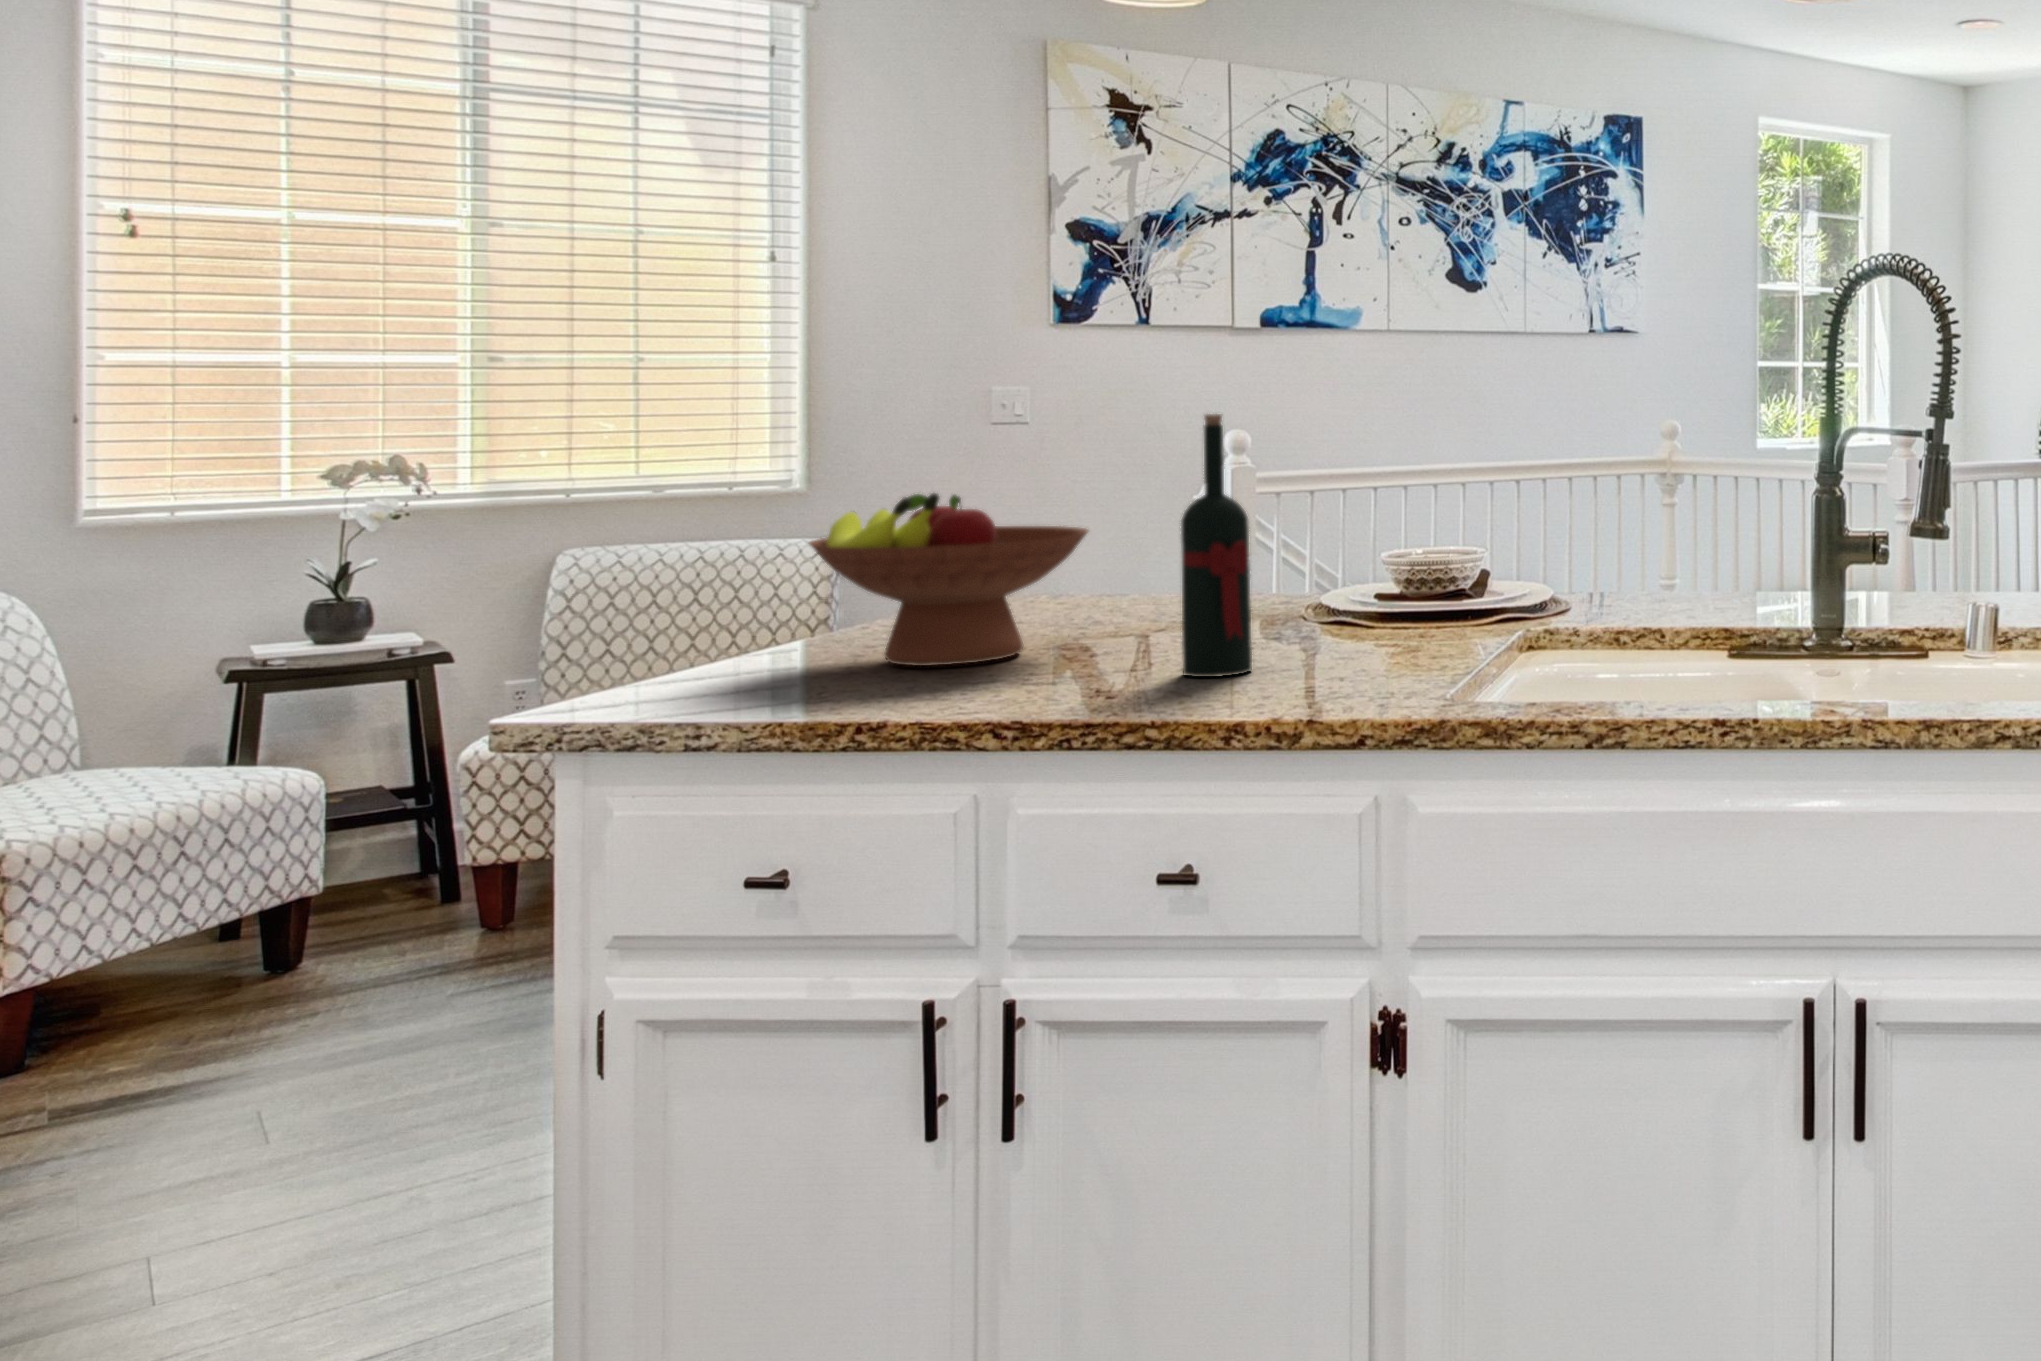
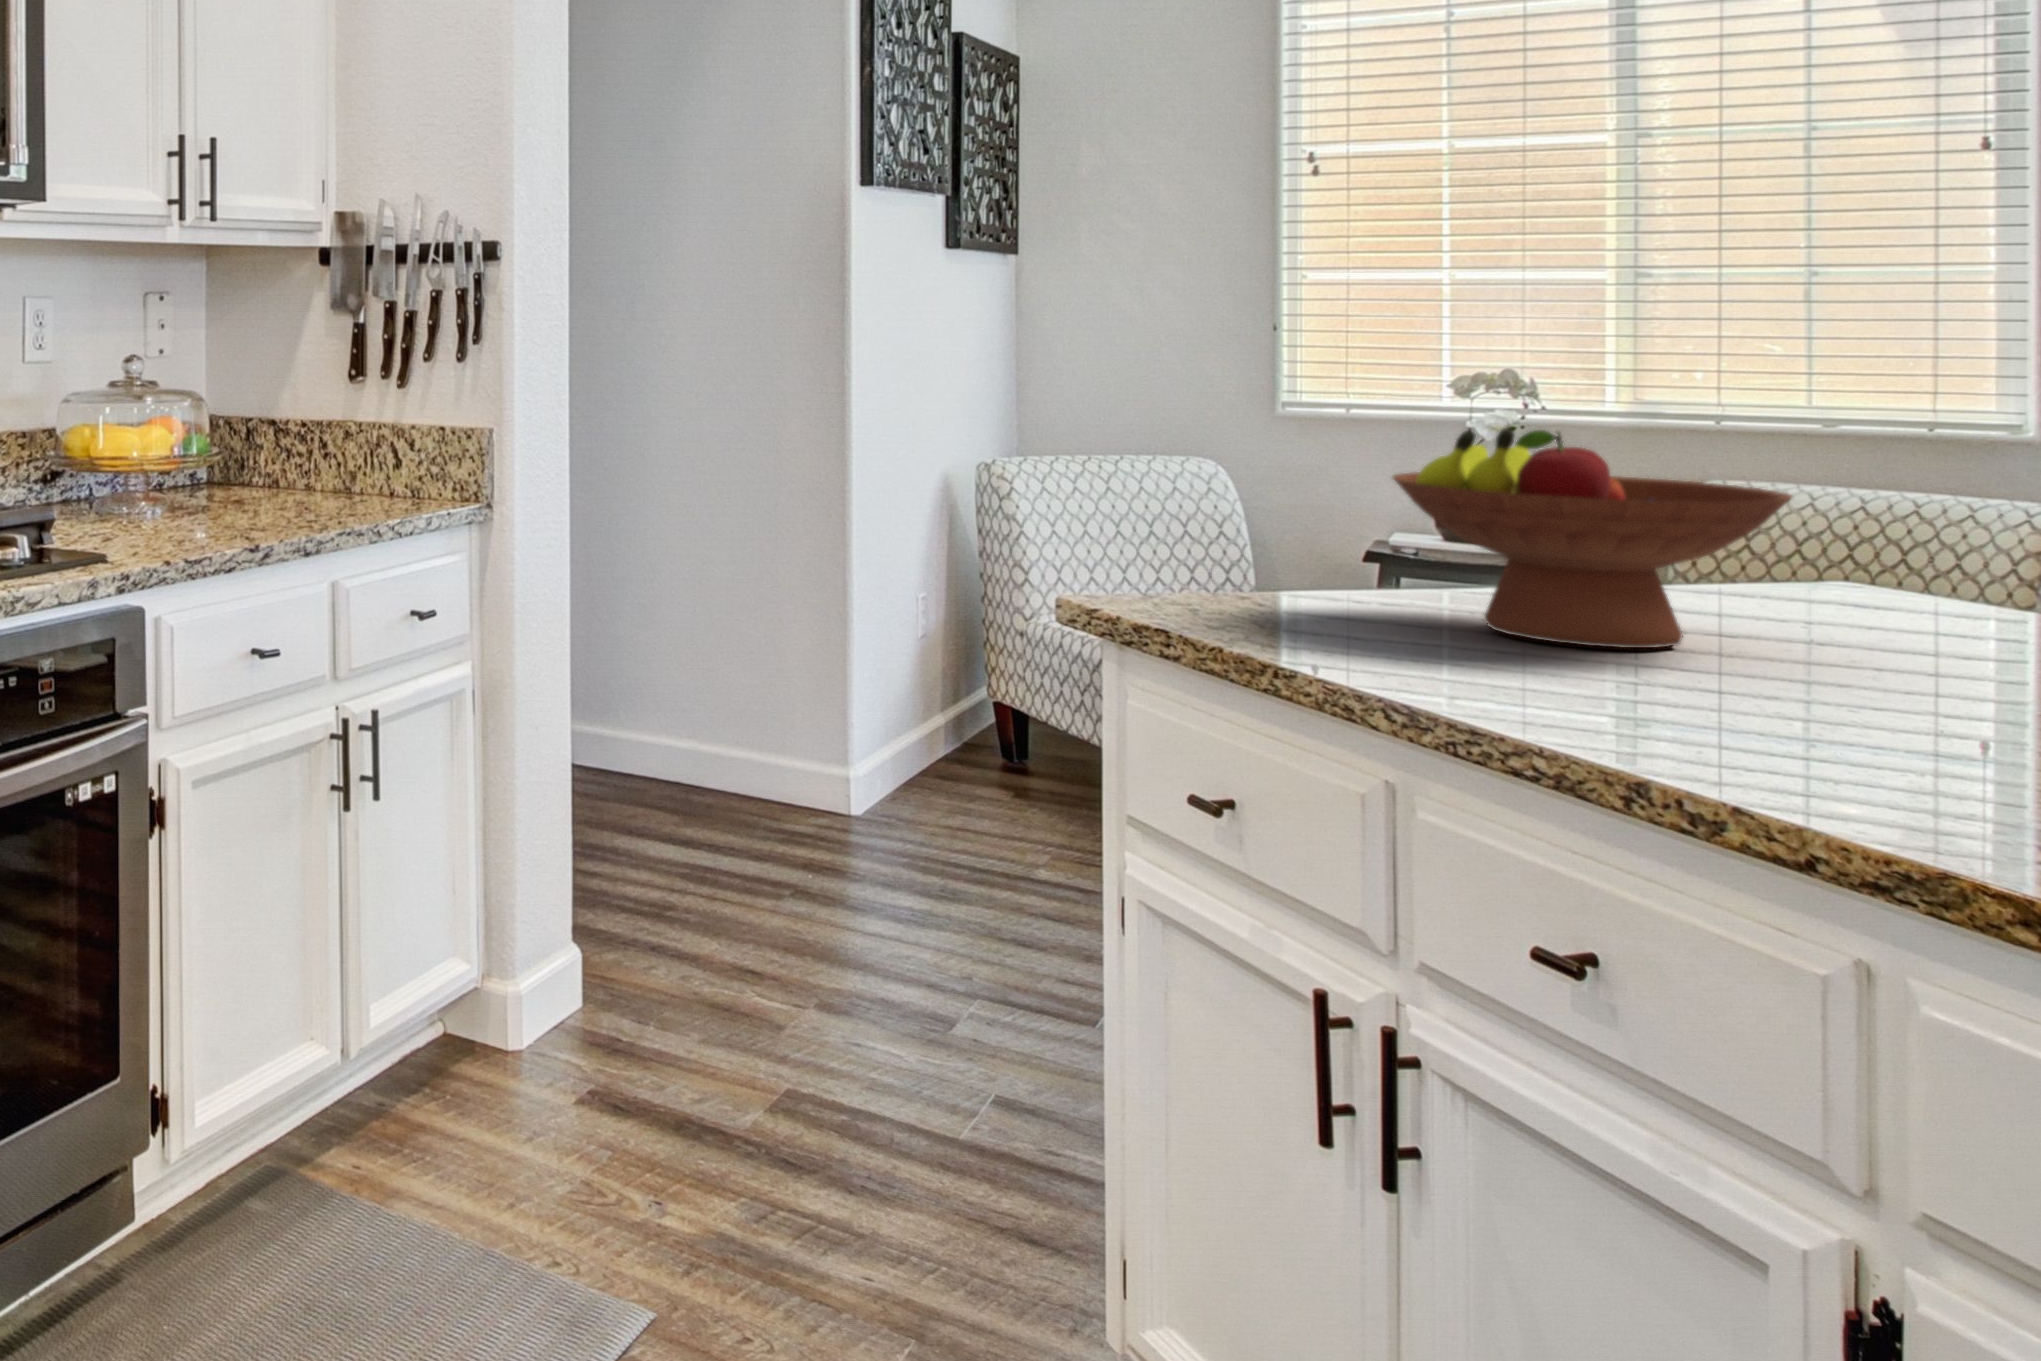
wine bottle: present [1181,414,1252,677] -> none [1773,343,1909,736]

